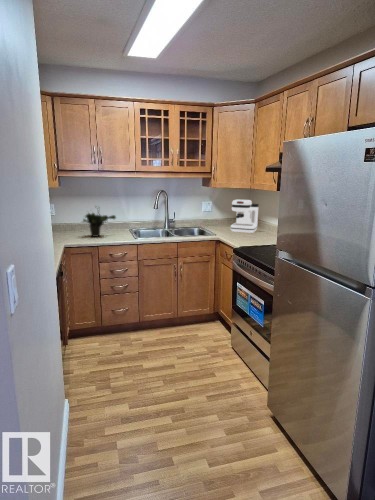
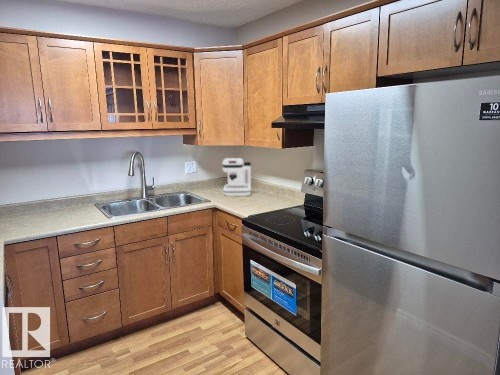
potted plant: present [83,212,116,237] -> none [25,179,78,222]

